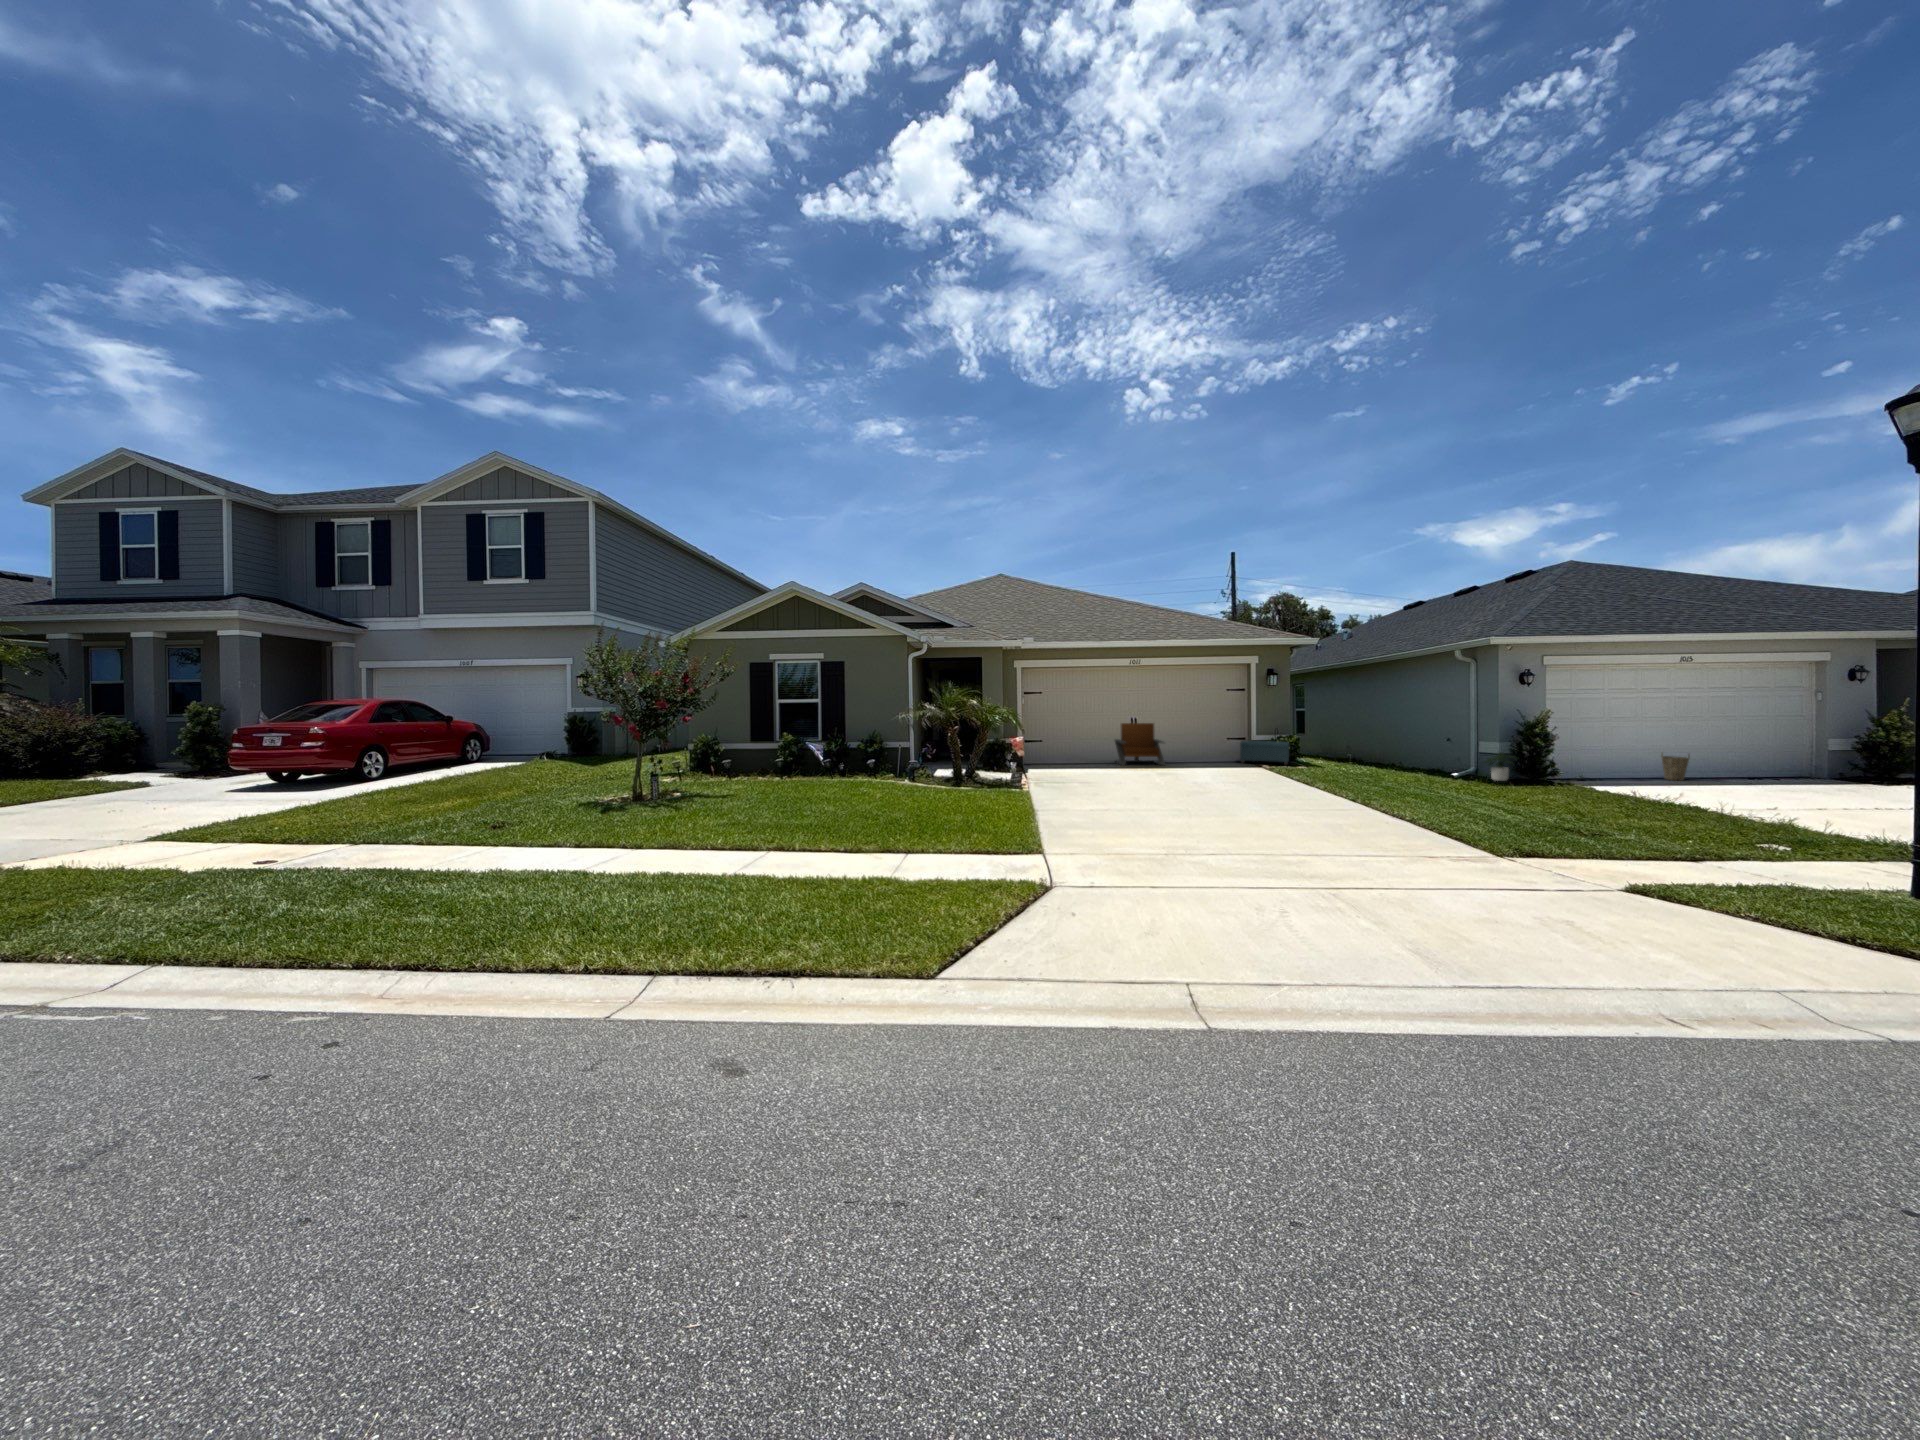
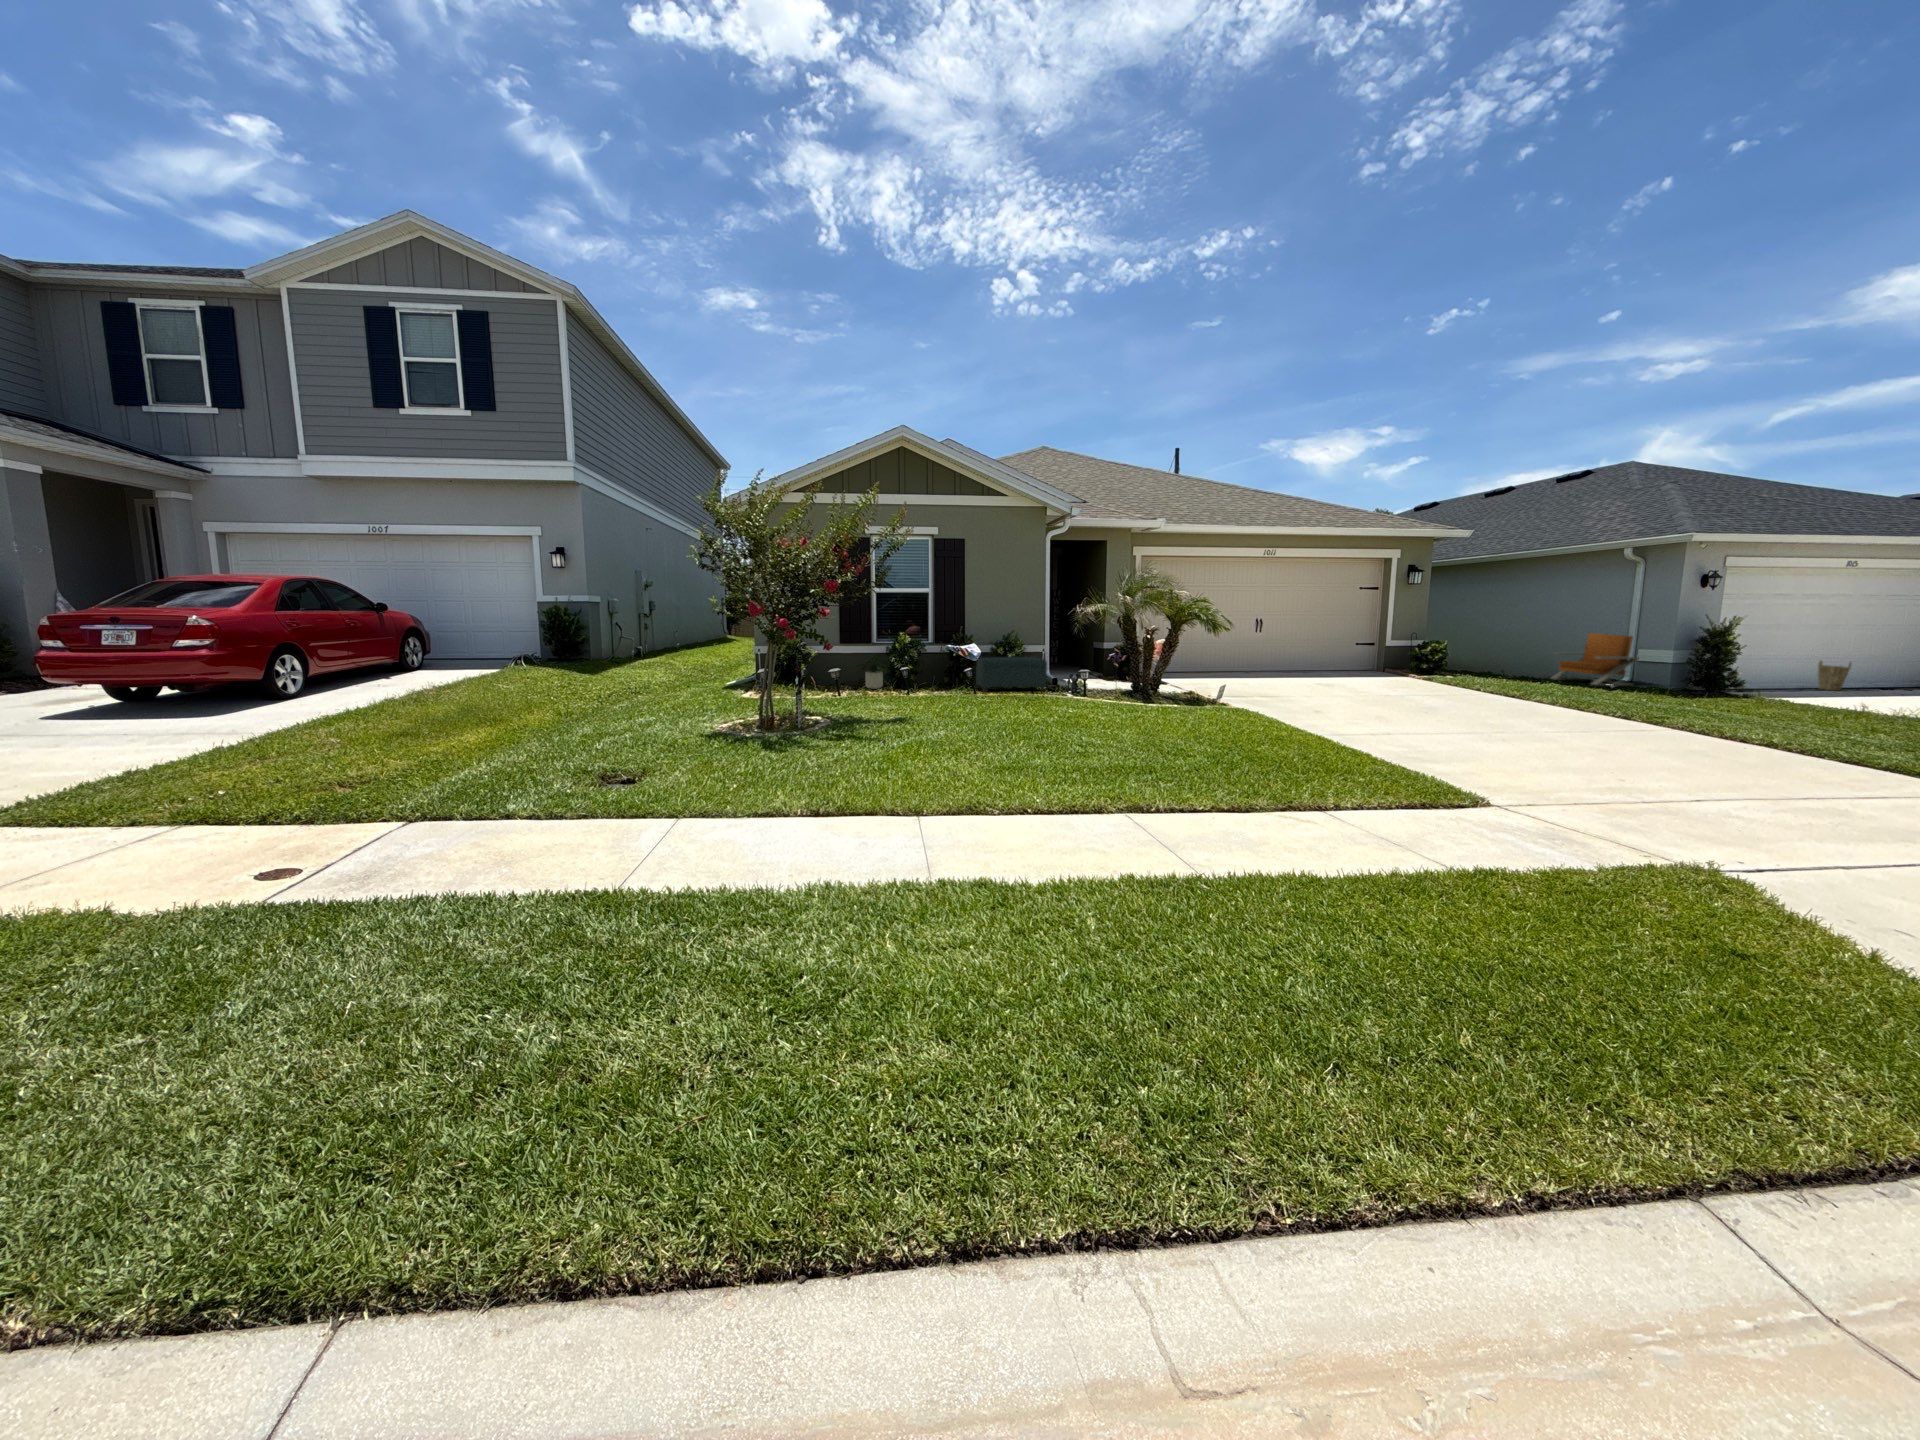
lounge chair: present [1115,723,1165,765] -> present [1551,633,1639,685]
bench: present [1240,741,1289,765] -> present [976,657,1047,692]
potted plant: present [1485,753,1514,781] -> present [855,653,893,689]

